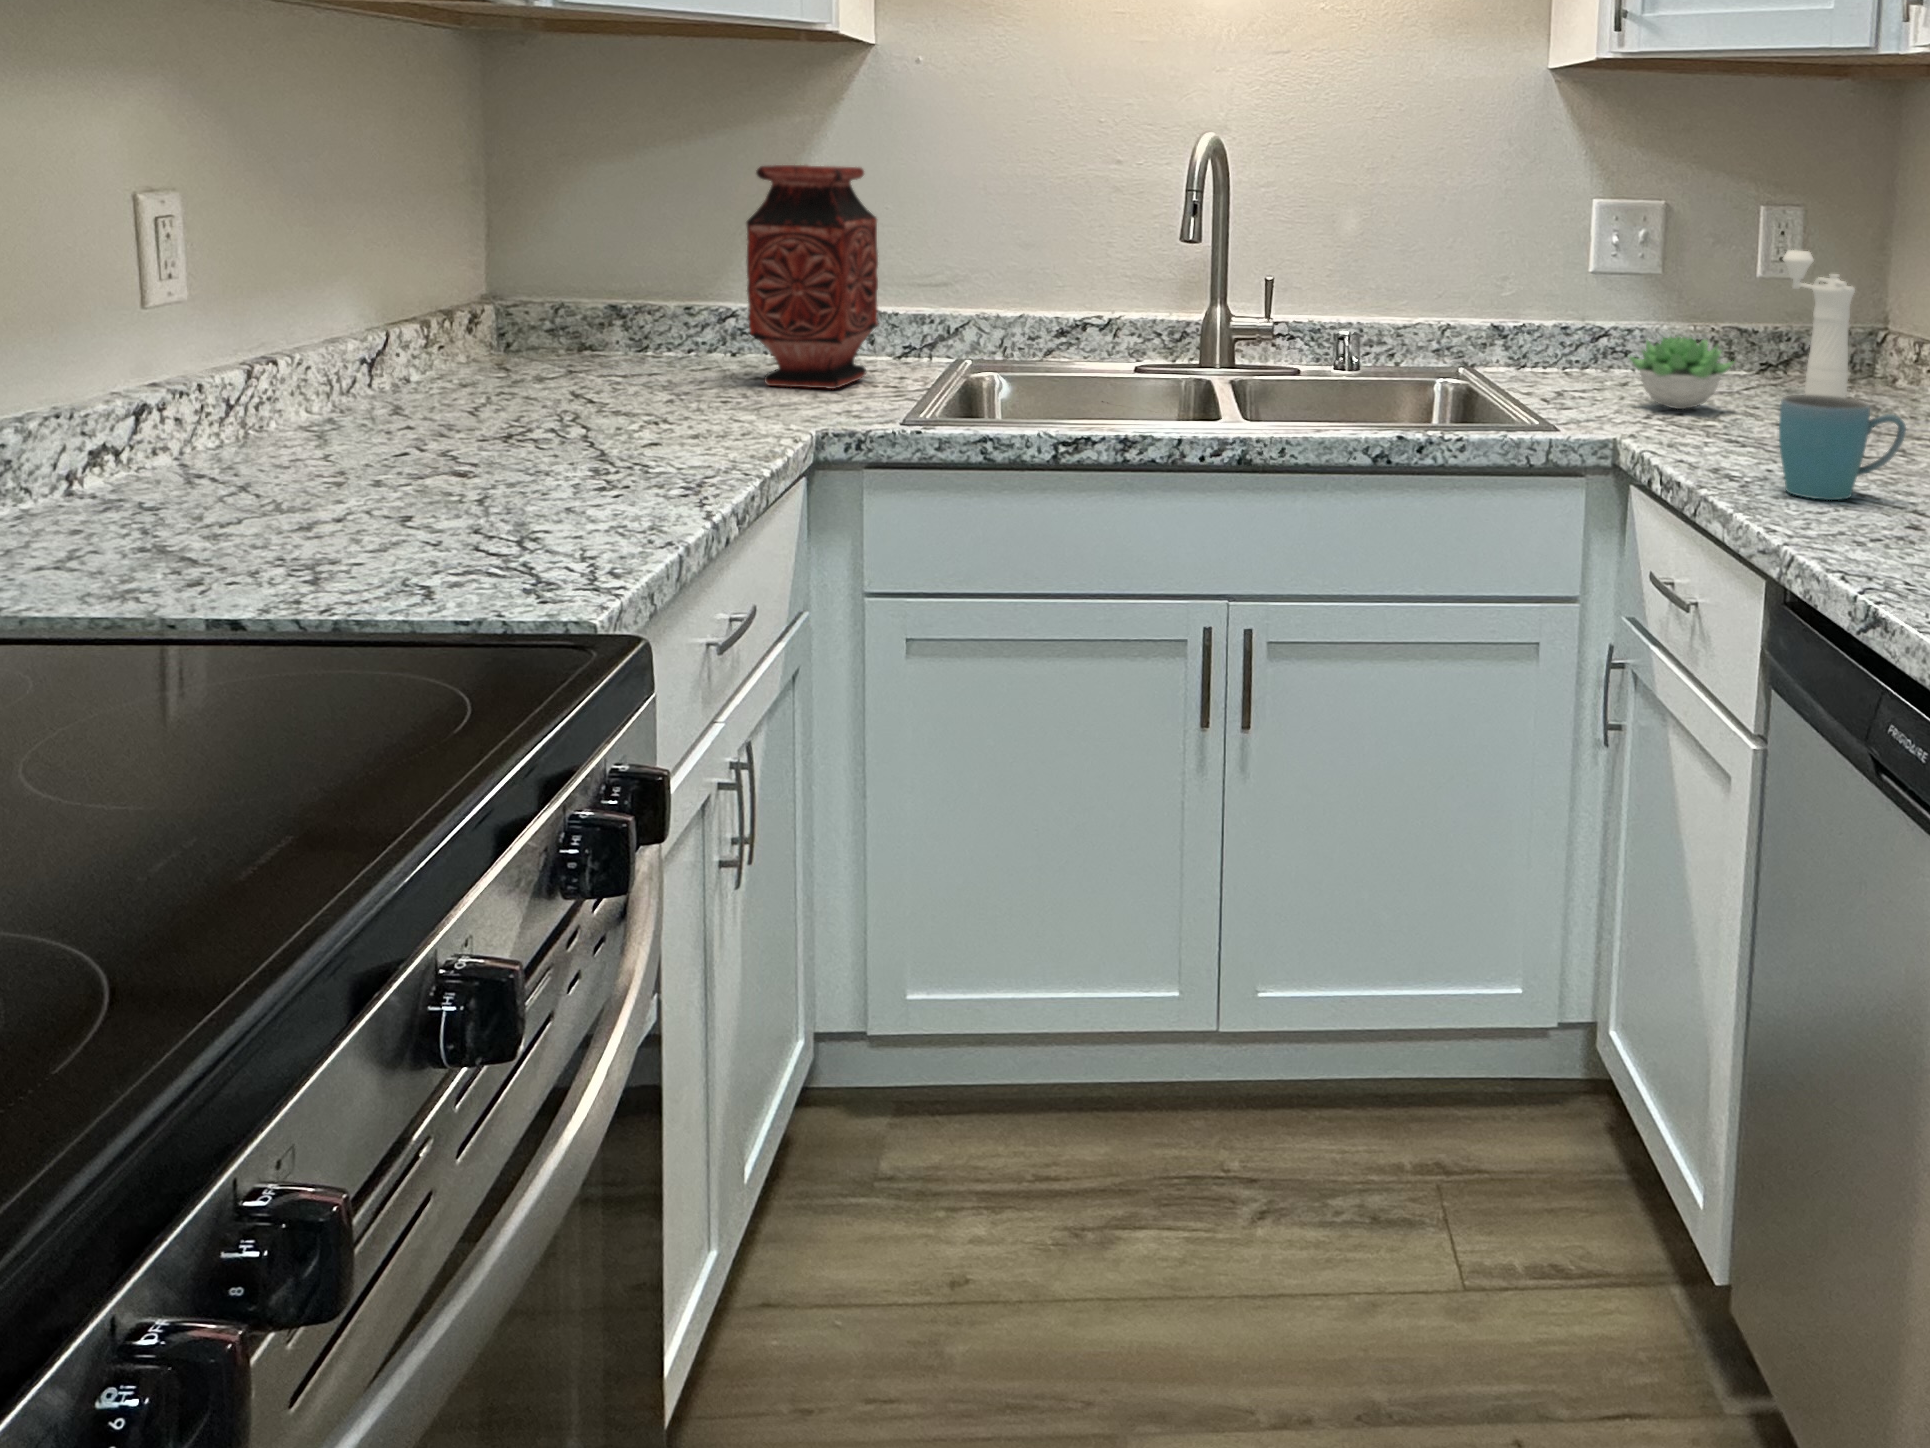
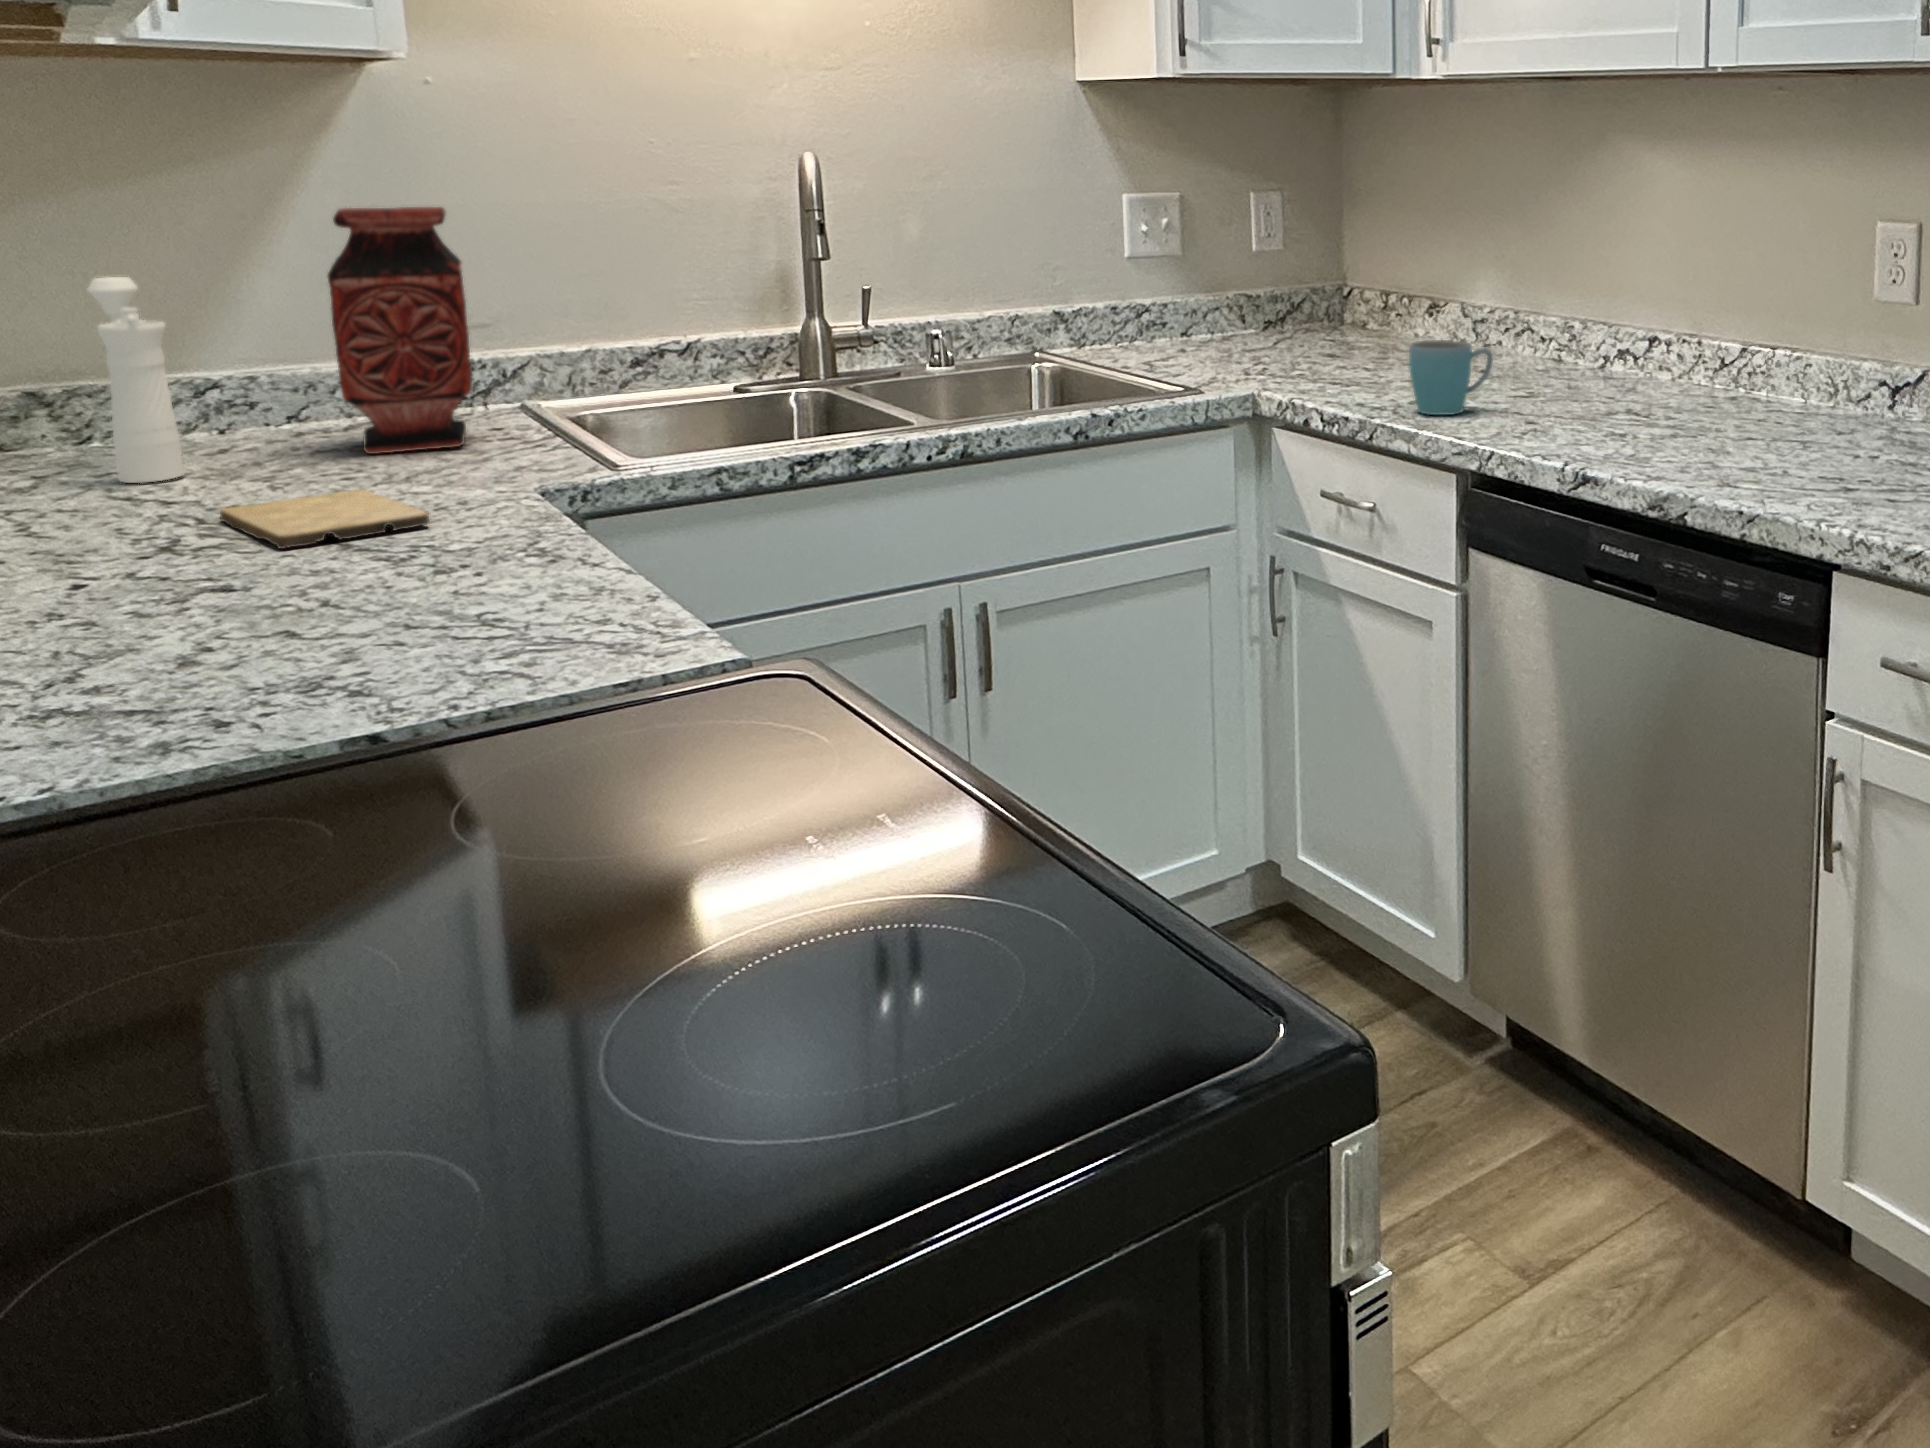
pepper mill: present [1783,250,1855,398] -> present [88,277,184,483]
succulent plant: present [1629,336,1734,409] -> none [1204,307,1288,366]
cutting board: none [533,411,678,451] -> present [220,489,429,549]

